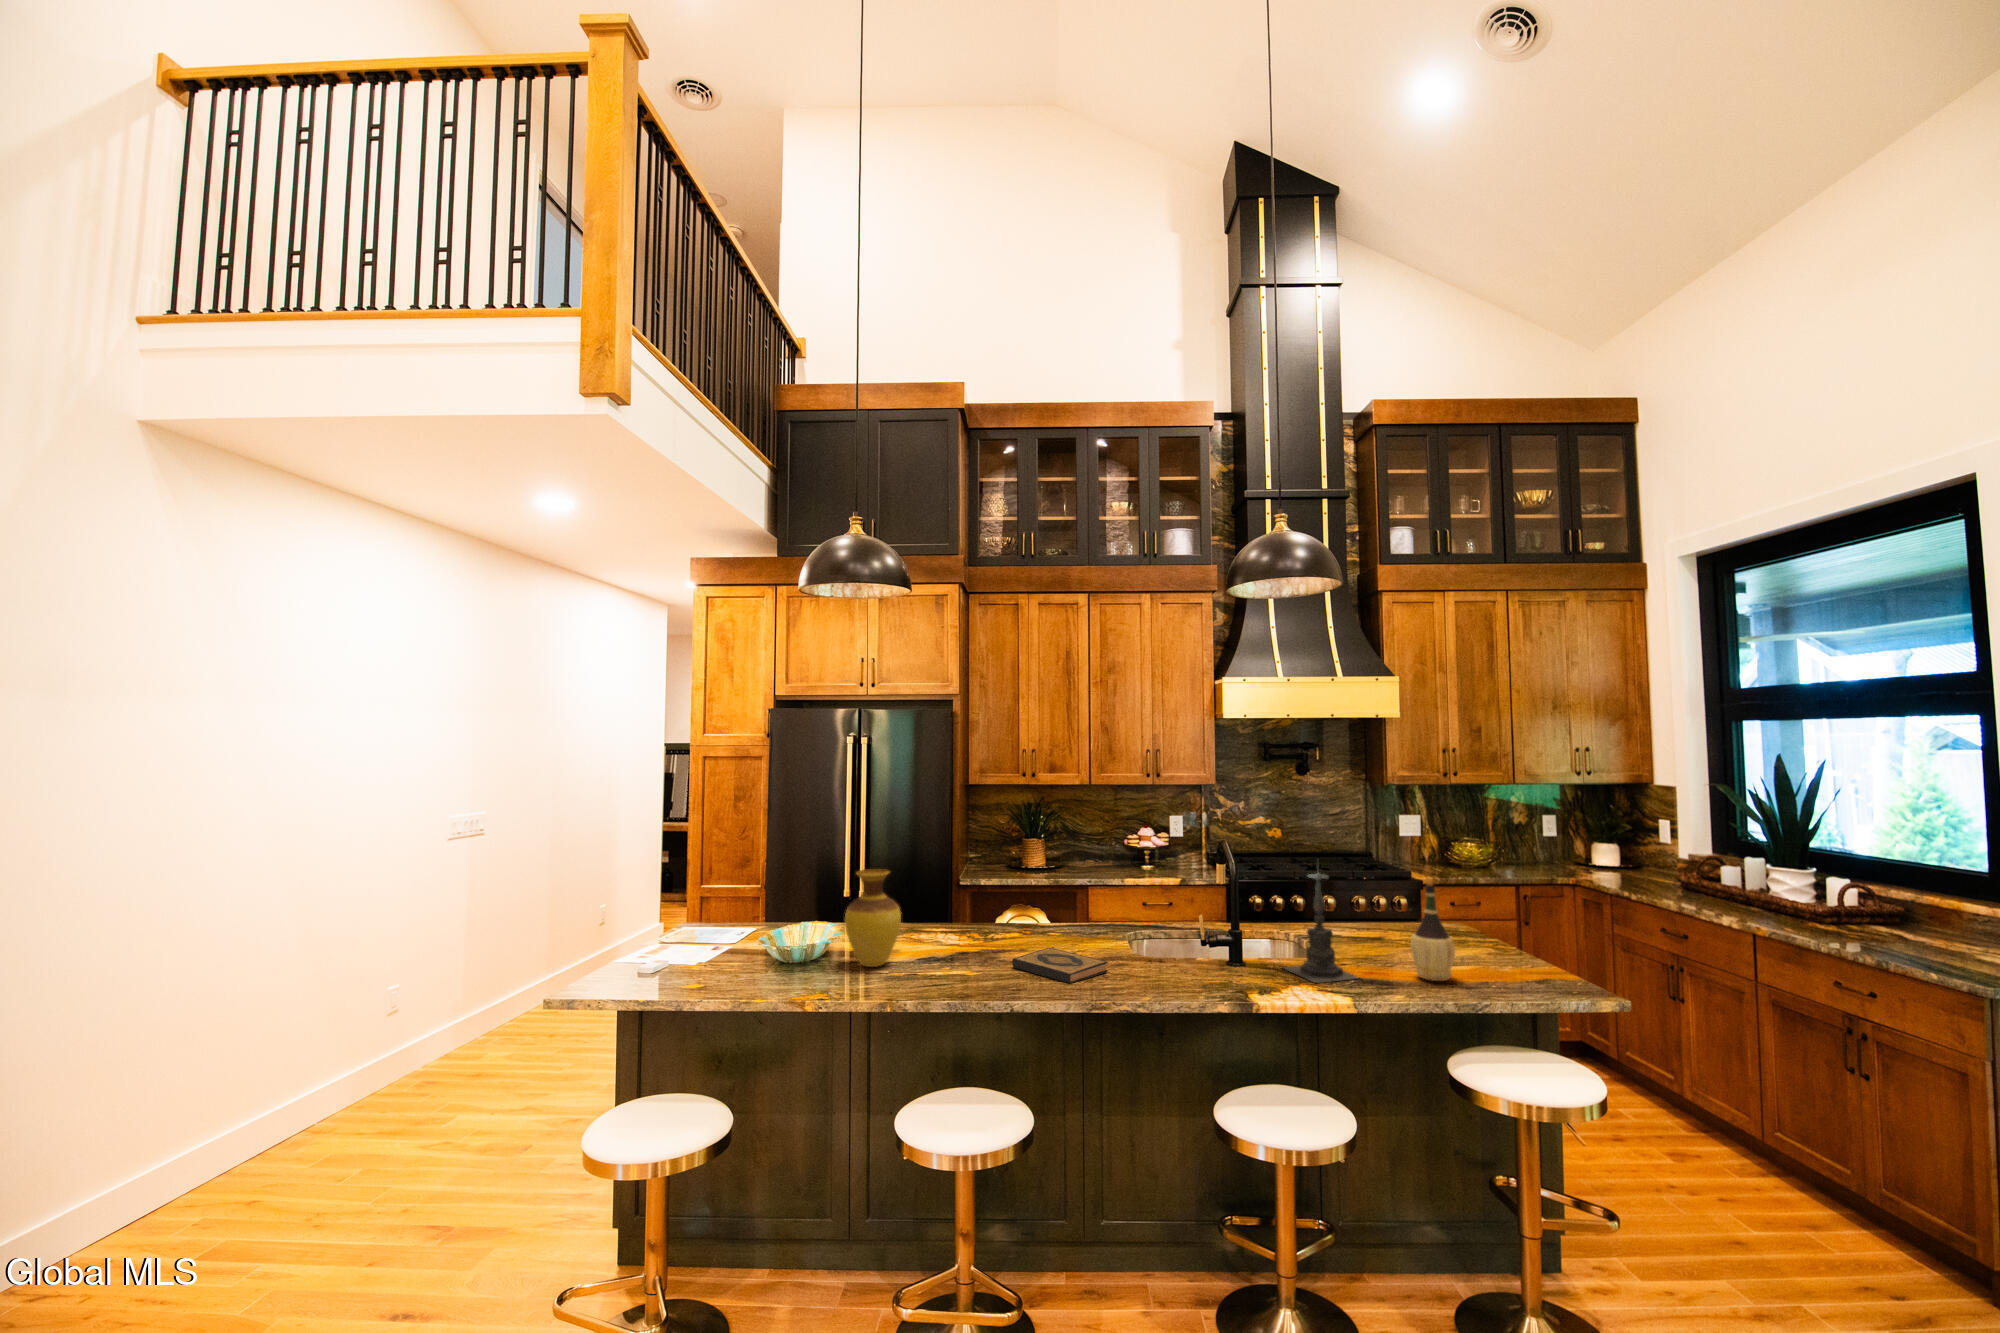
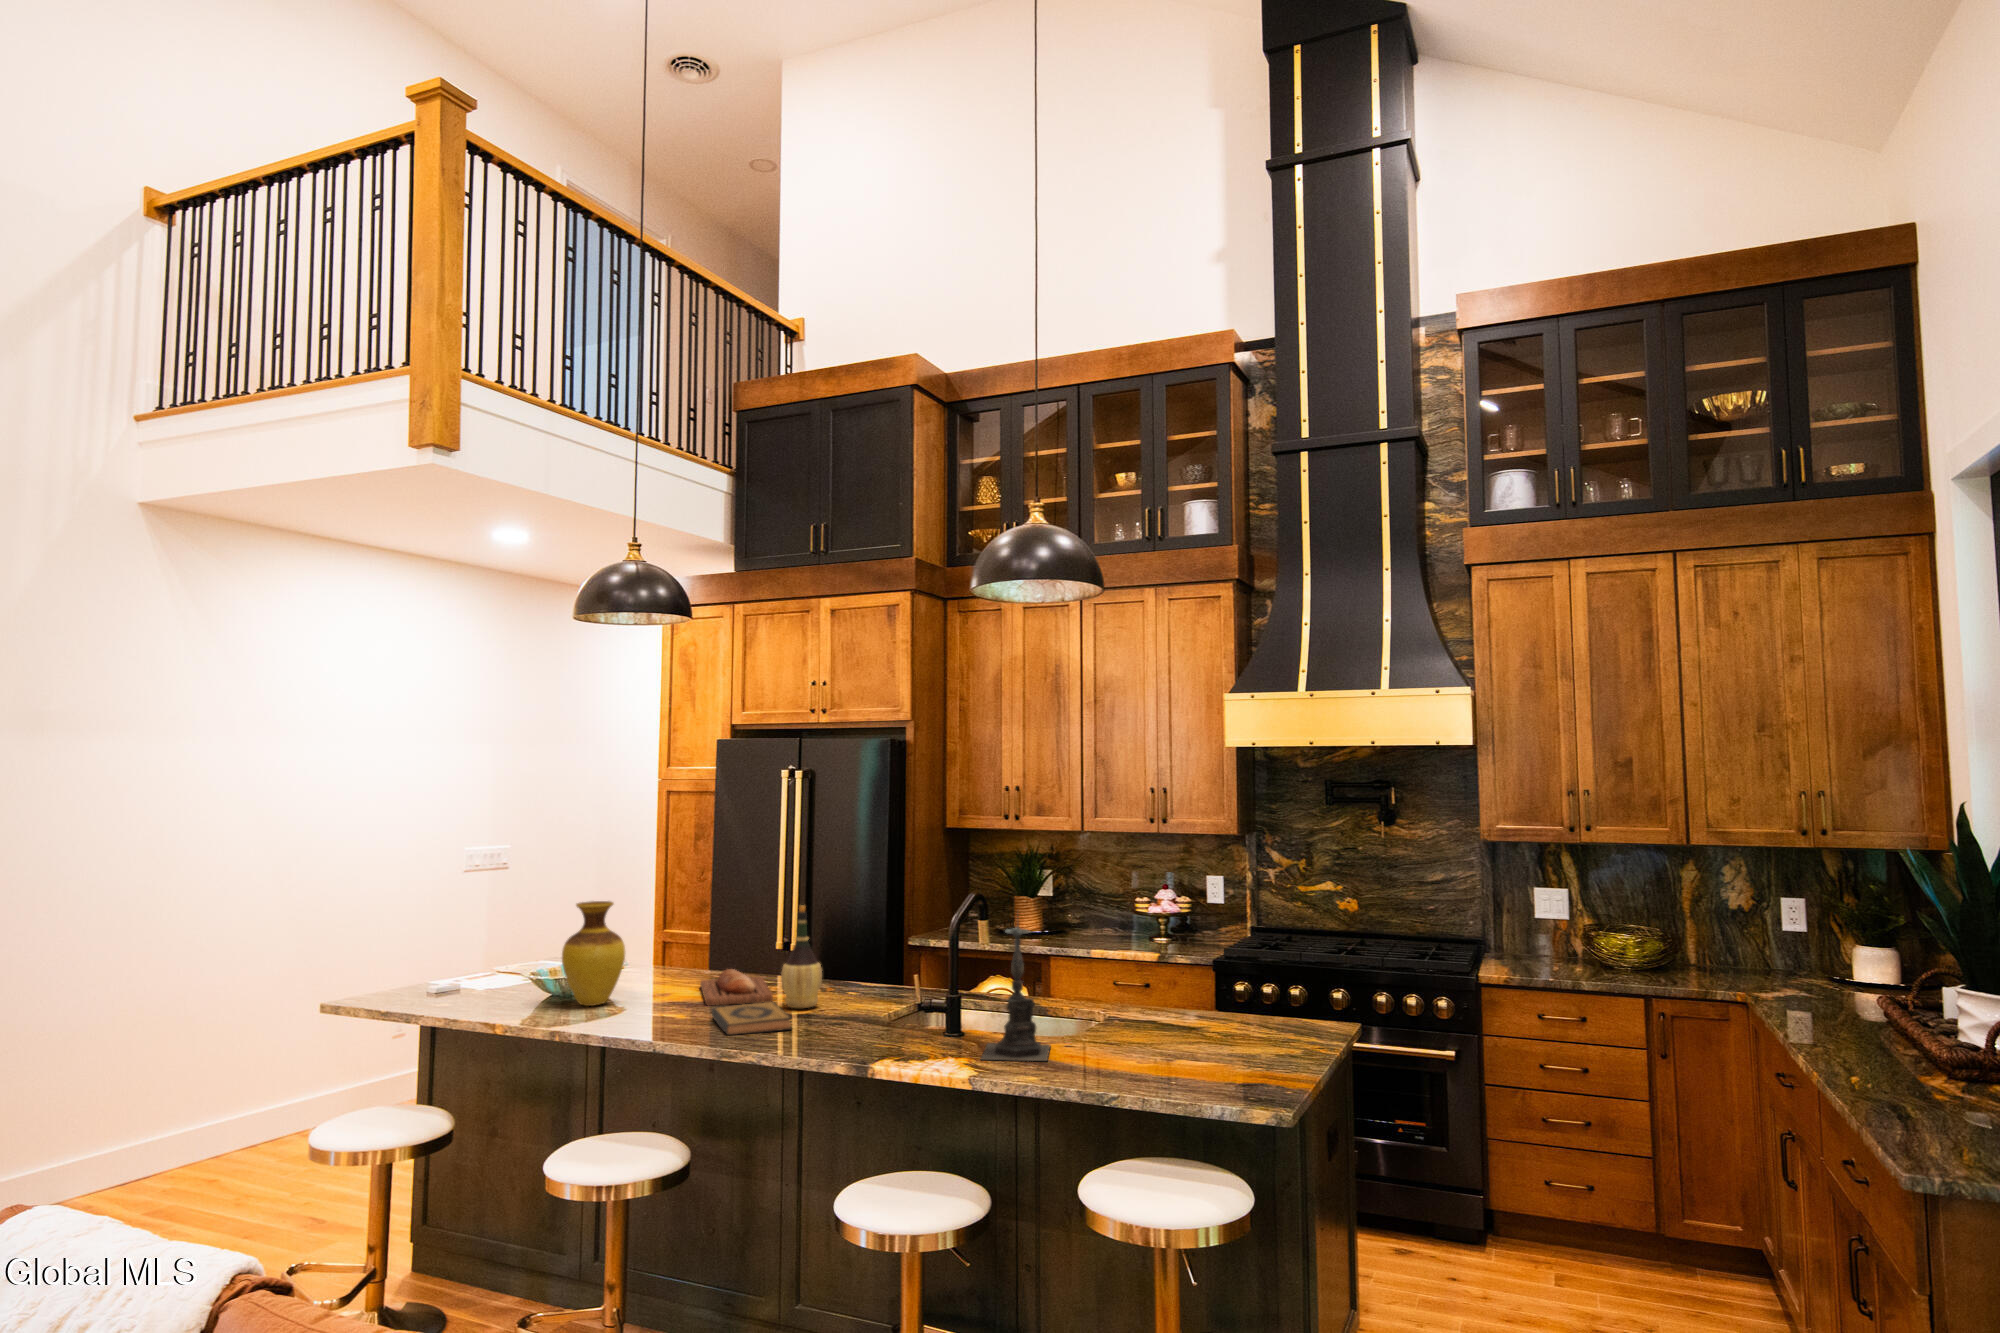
wine bottle: present [1411,878,1455,981] -> present [781,905,822,1008]
bread loaf: none [920,920,1018,956] -> present [700,969,773,1006]

